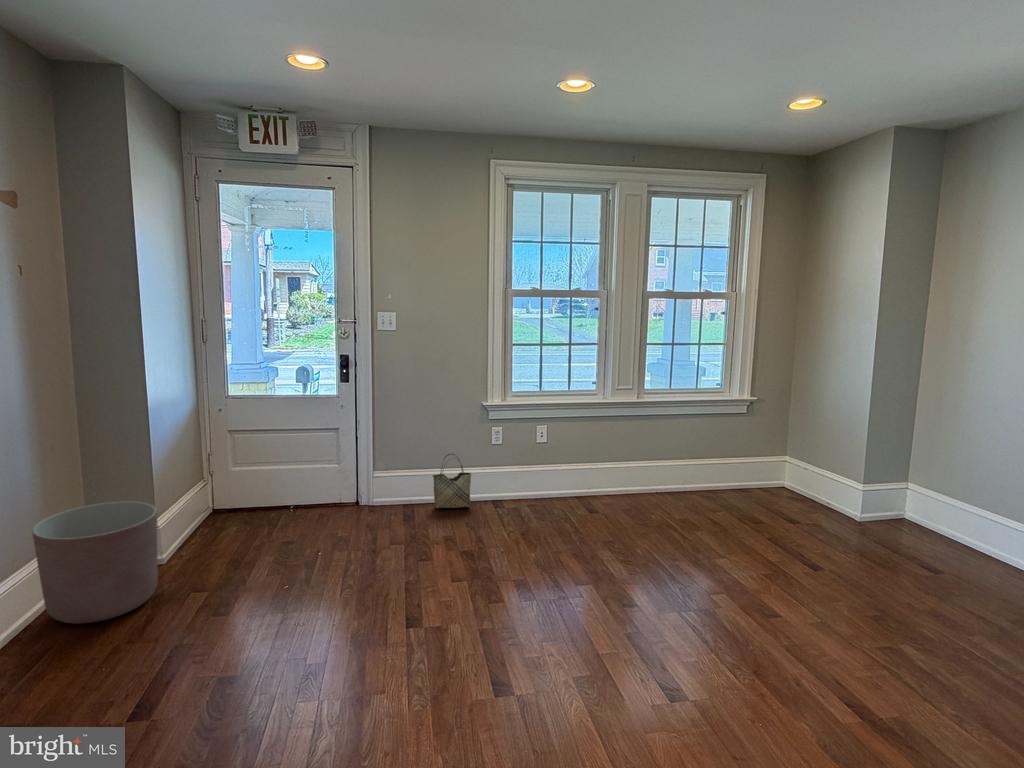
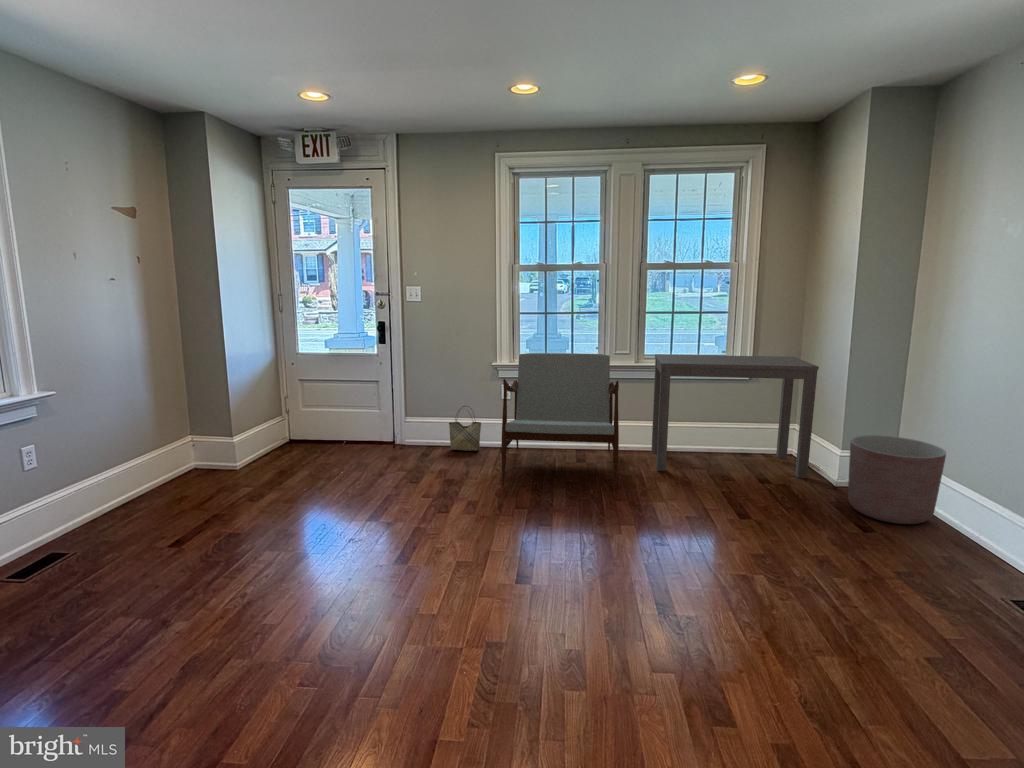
desk: none [653,389,834,517] -> present [651,354,819,478]
armchair: none [510,390,663,551] -> present [501,353,619,490]
planter: present [32,501,158,624] -> present [848,435,946,524]

